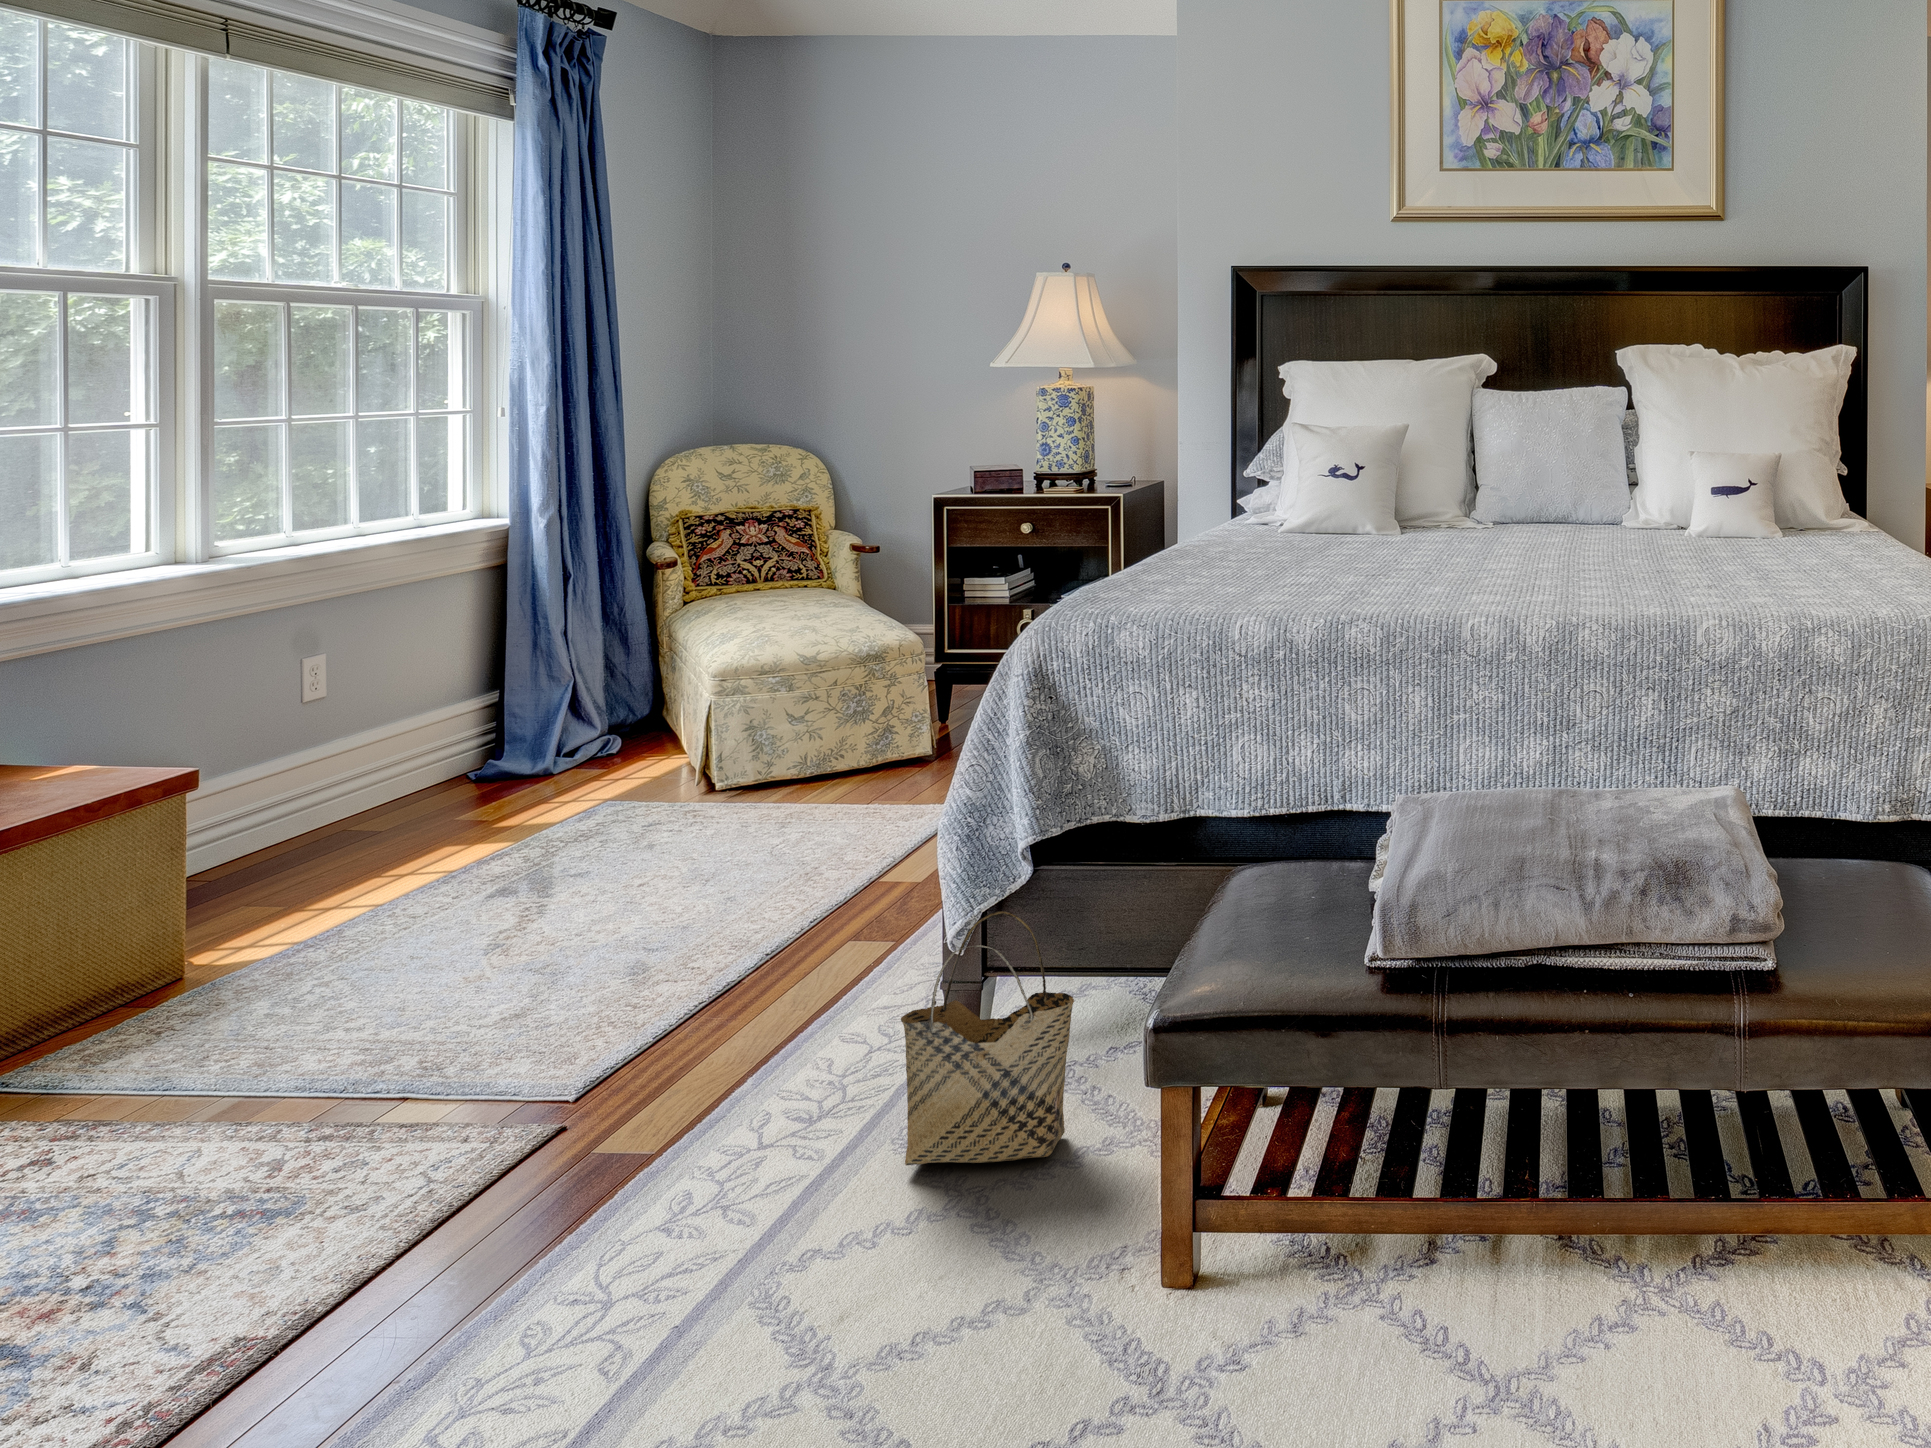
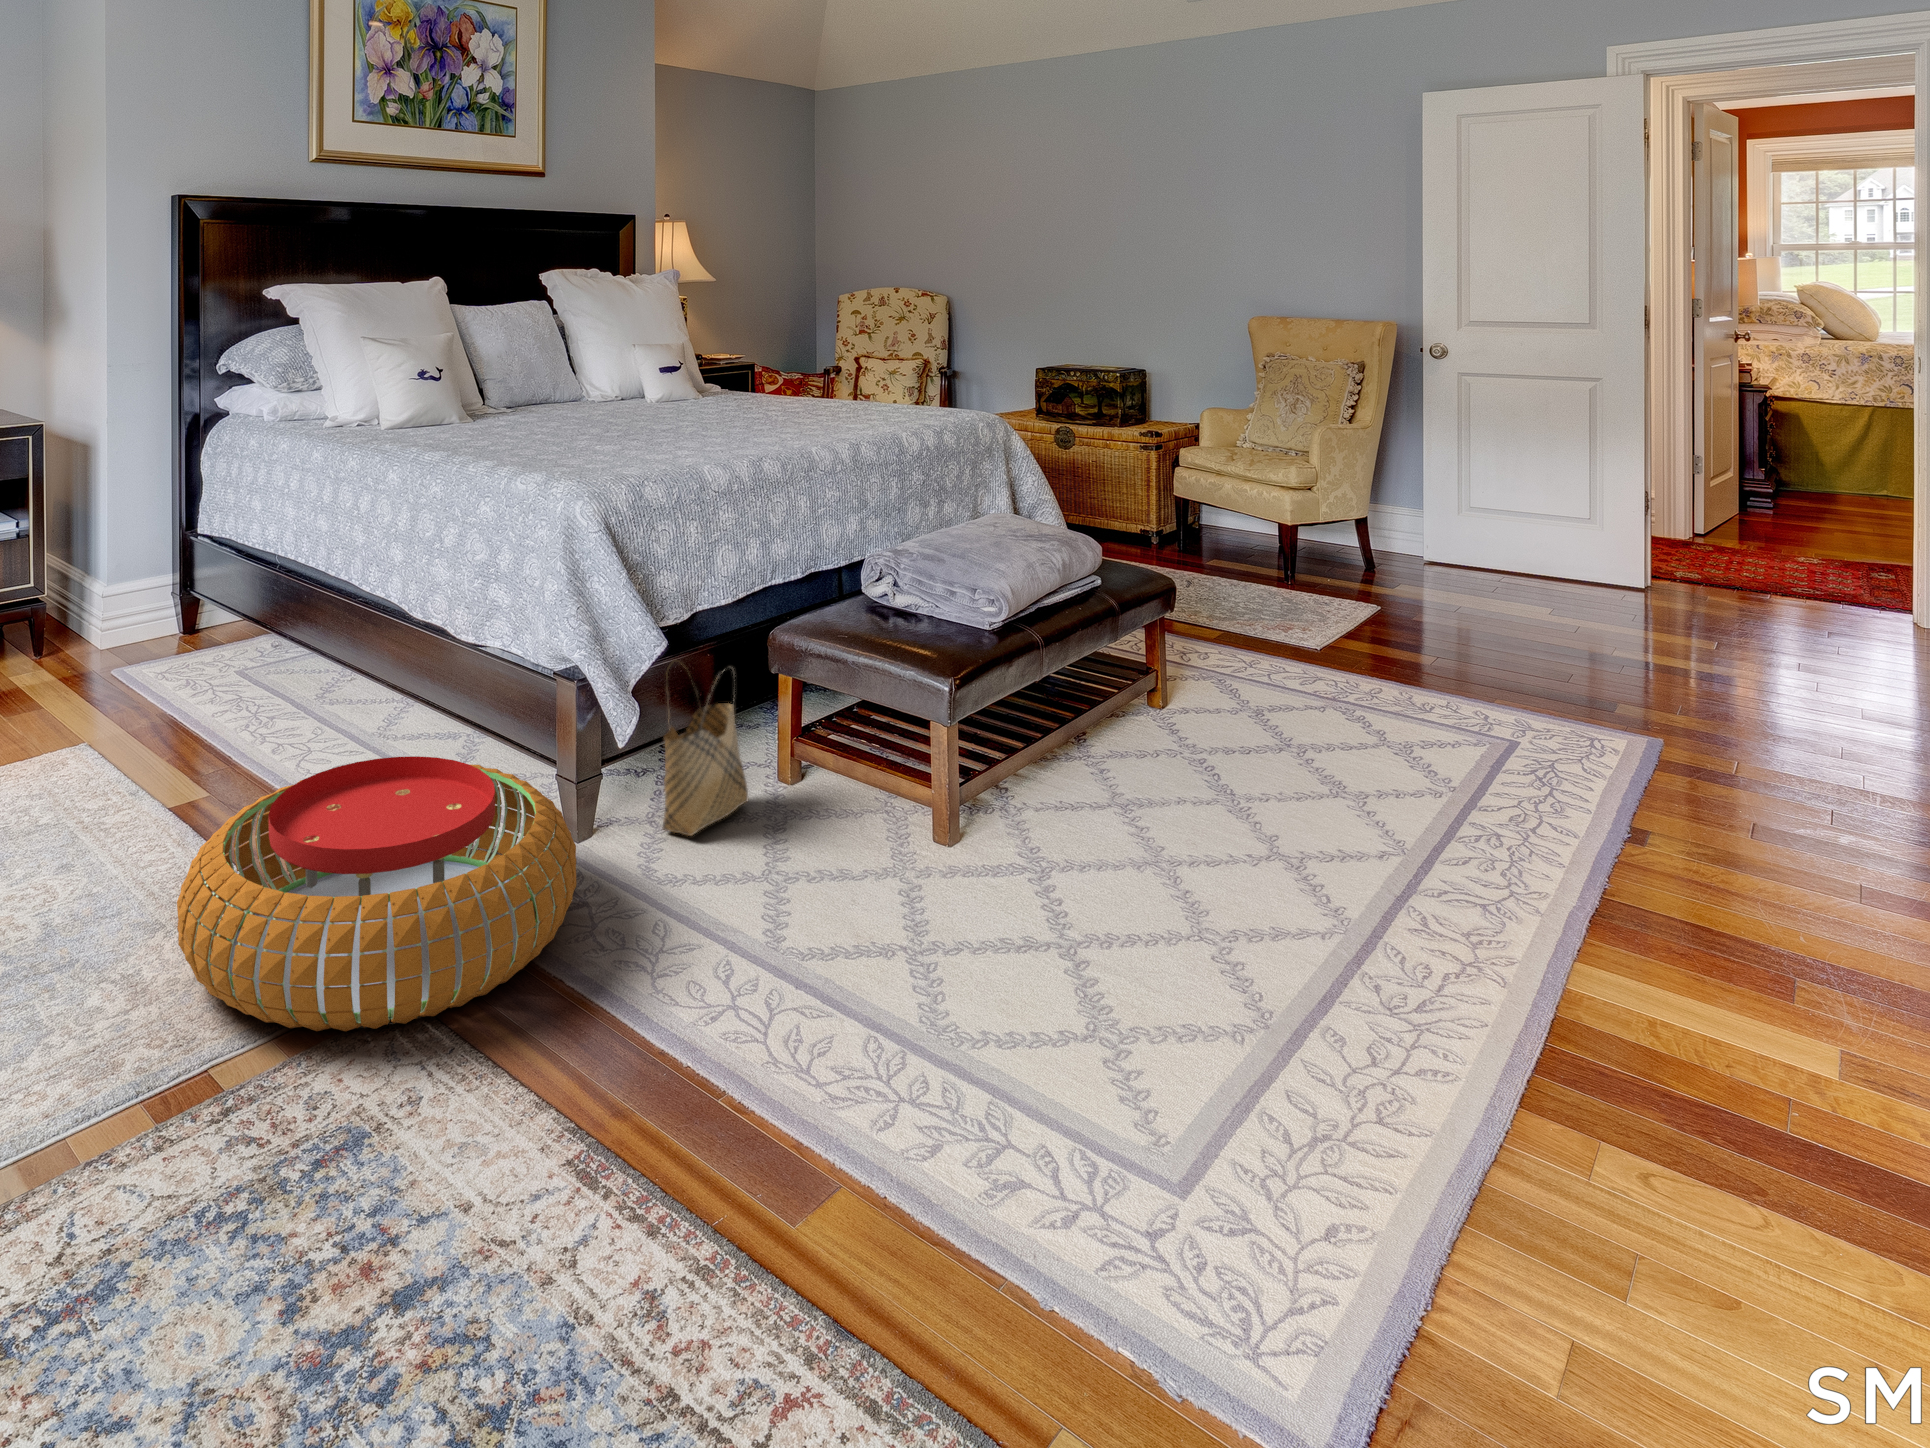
pouf: none [297,908,813,1223] -> present [177,756,577,1031]

